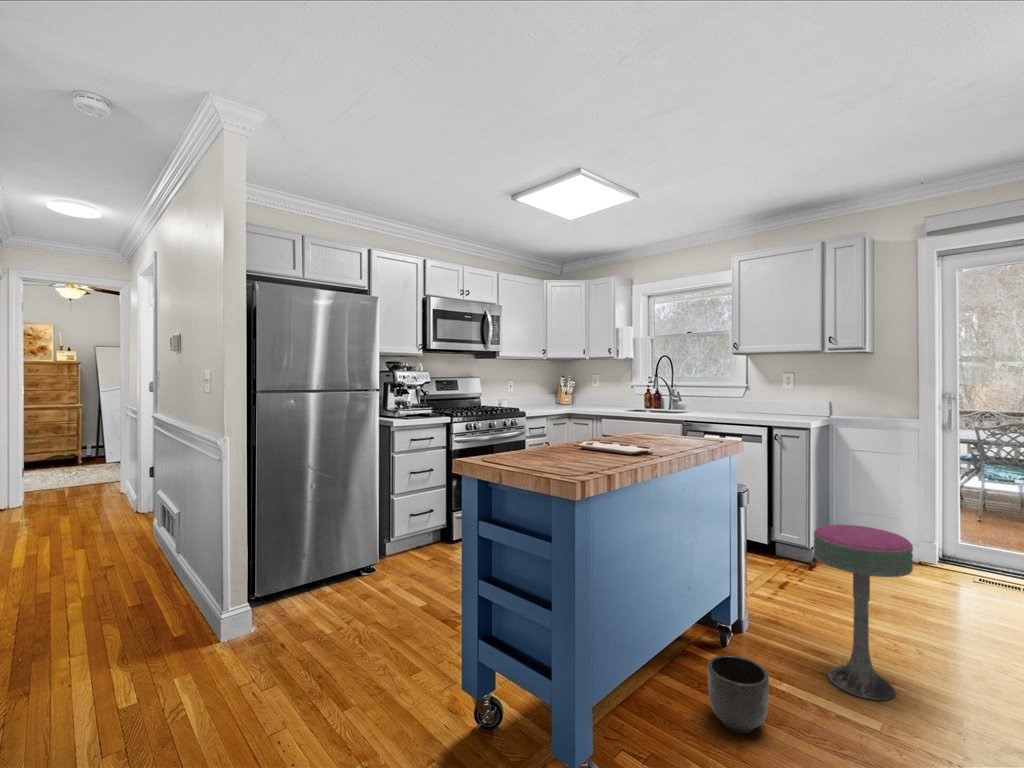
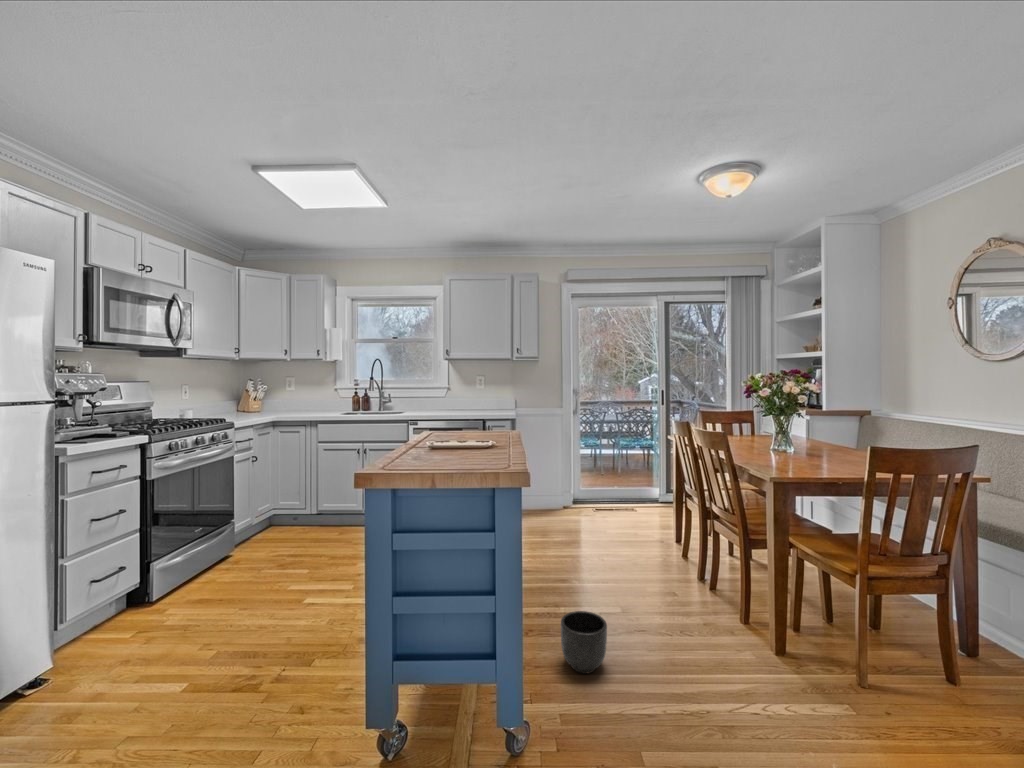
bar stool: present [814,524,913,700] -> none [583,489,643,611]

